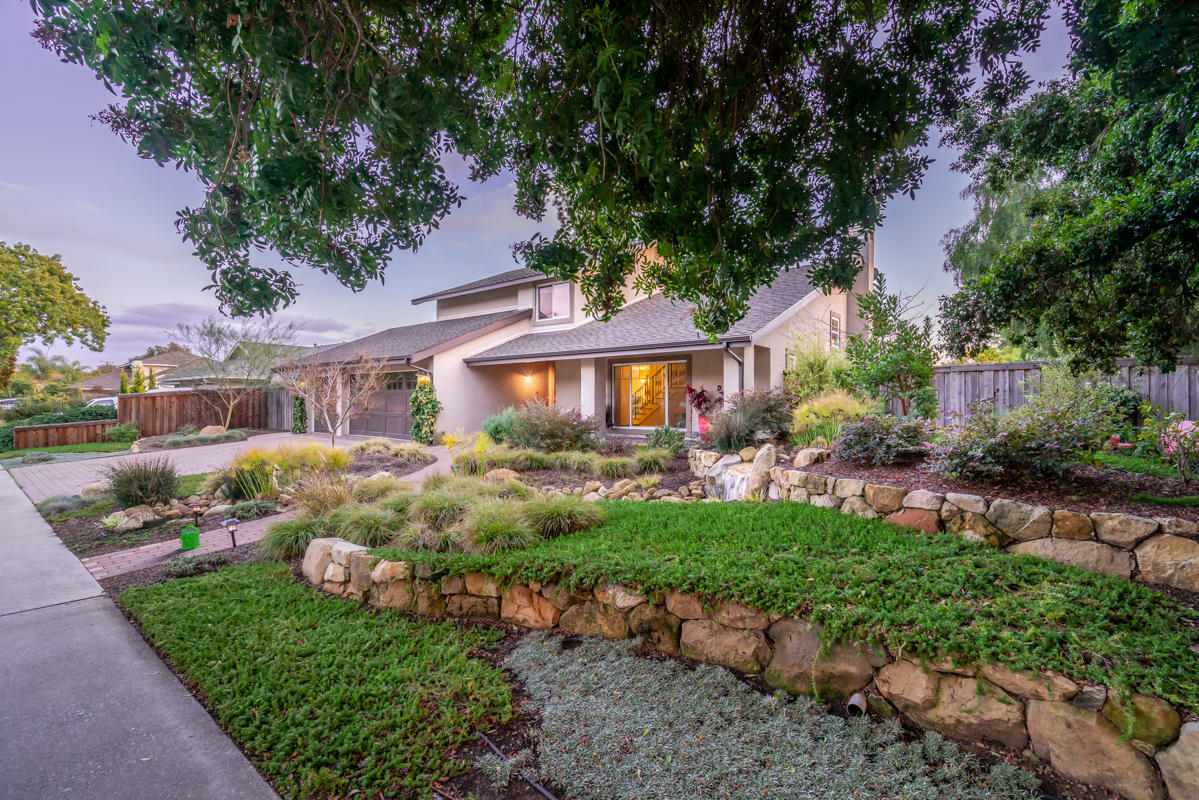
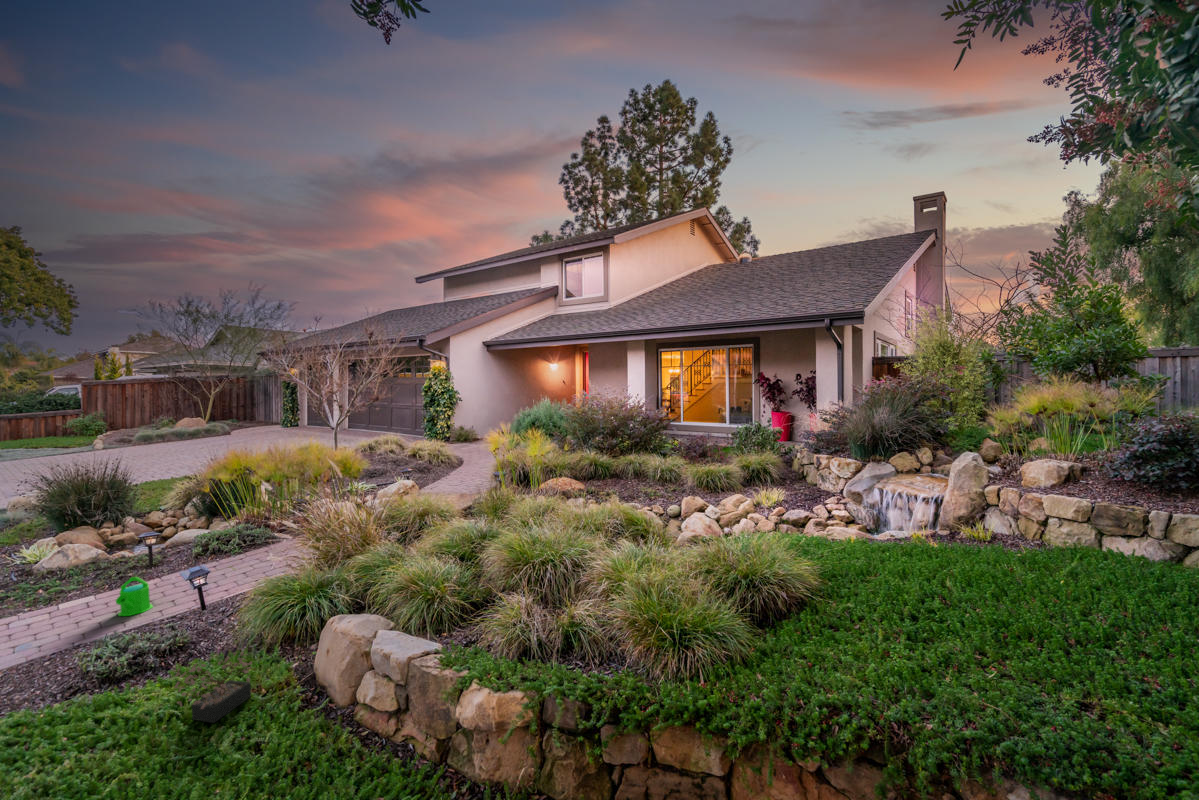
decorative plant: present [136,507,167,528] -> present [174,652,252,723]

